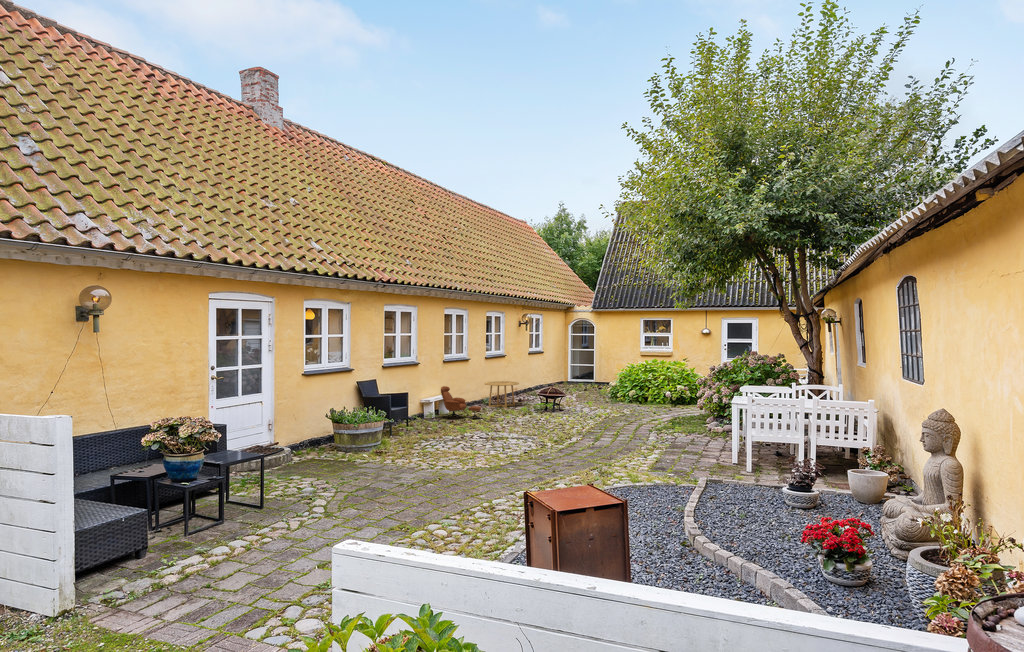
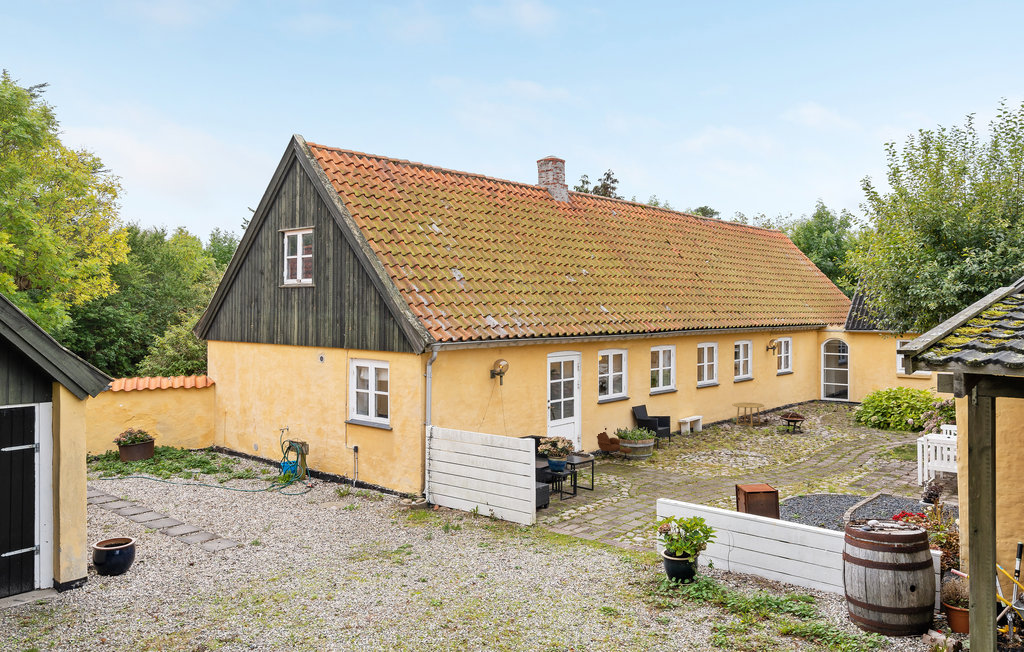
lounge chair: present [441,386,482,419] -> present [597,428,632,461]

